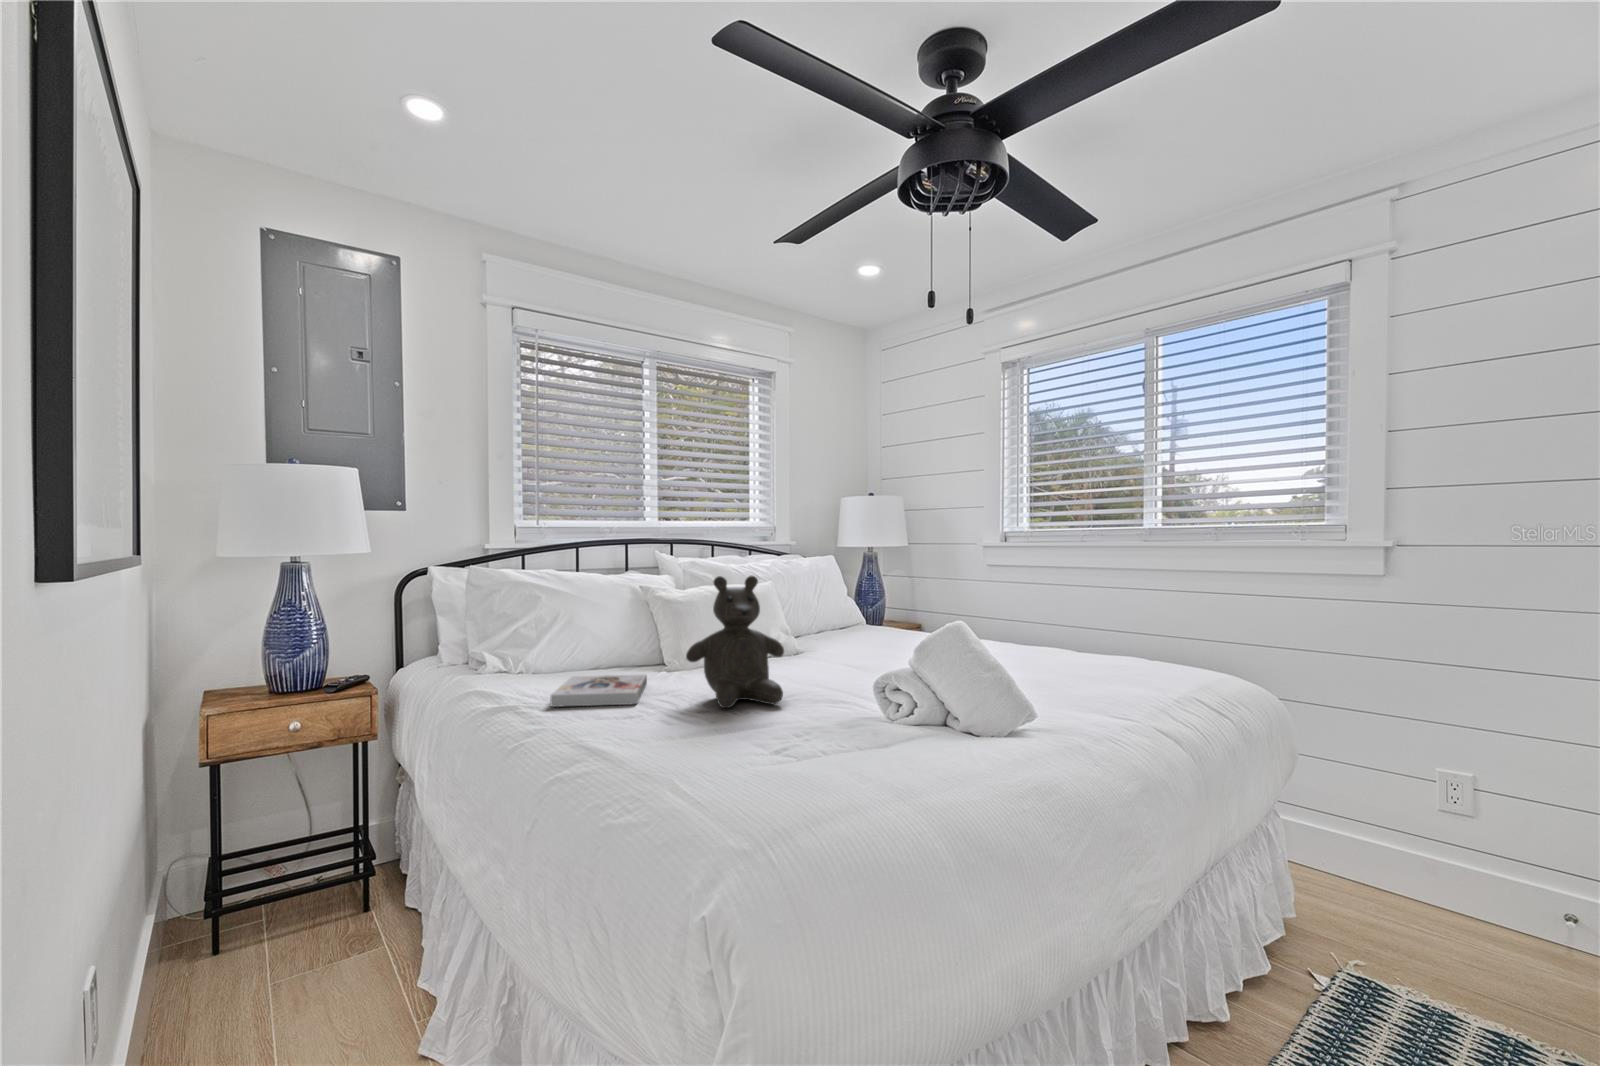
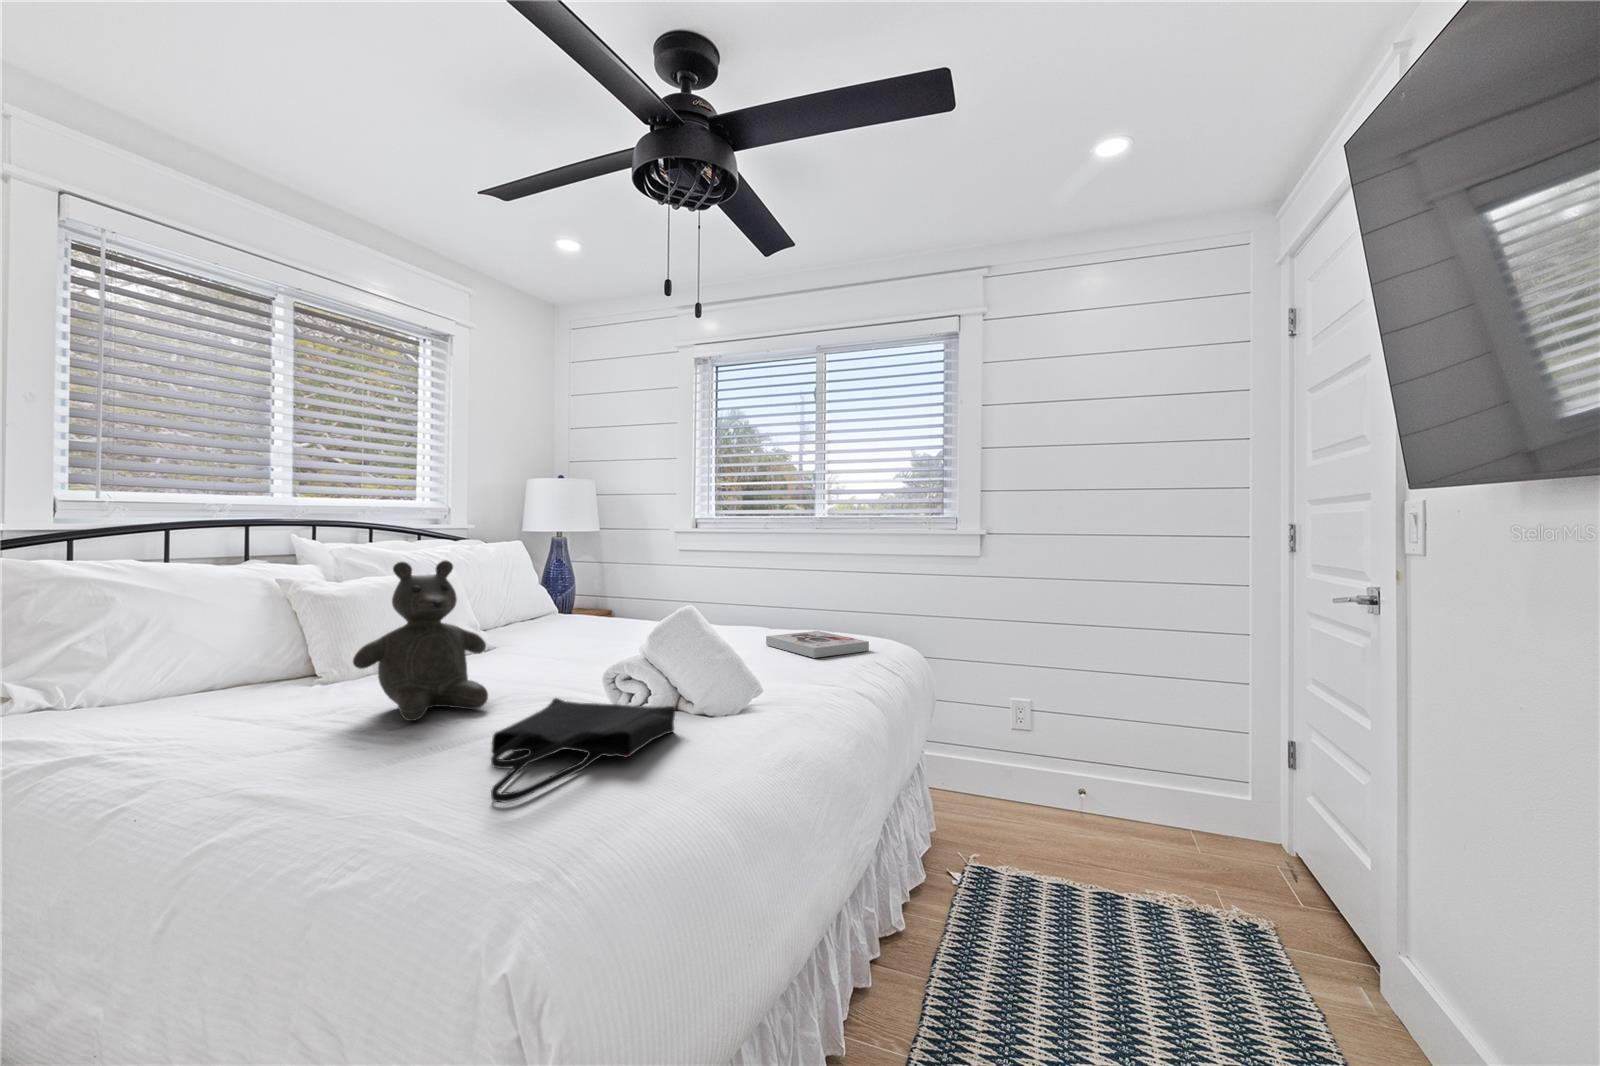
book: present [550,674,647,707] -> present [766,631,869,658]
tote bag: none [766,699,933,774] -> present [491,698,675,802]

